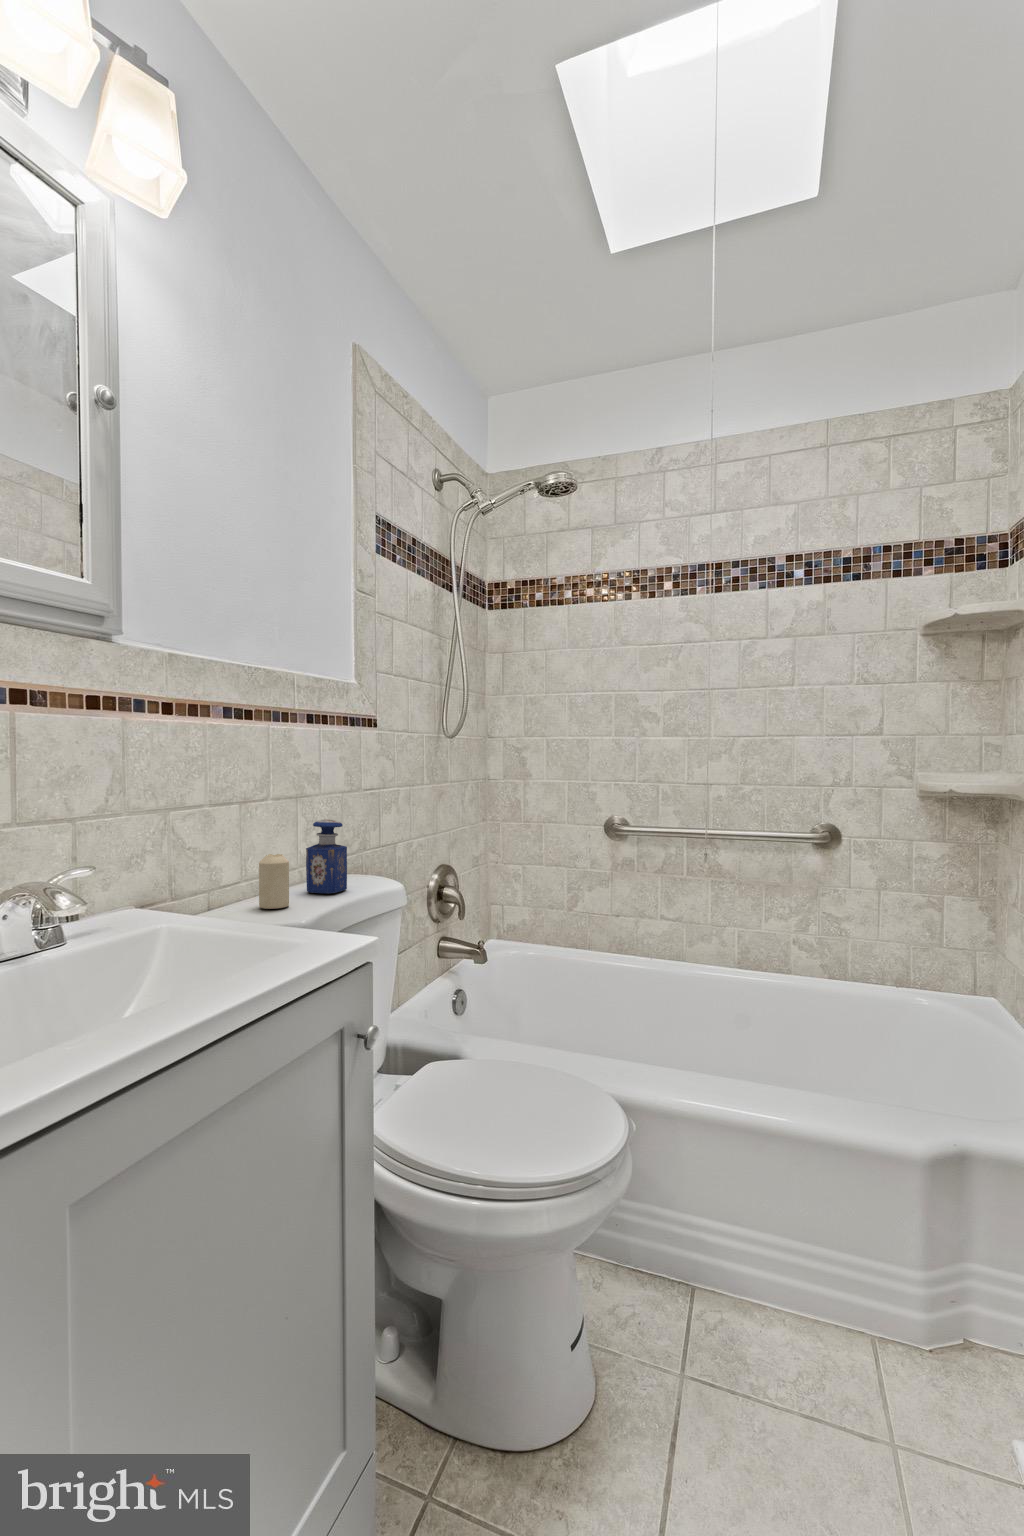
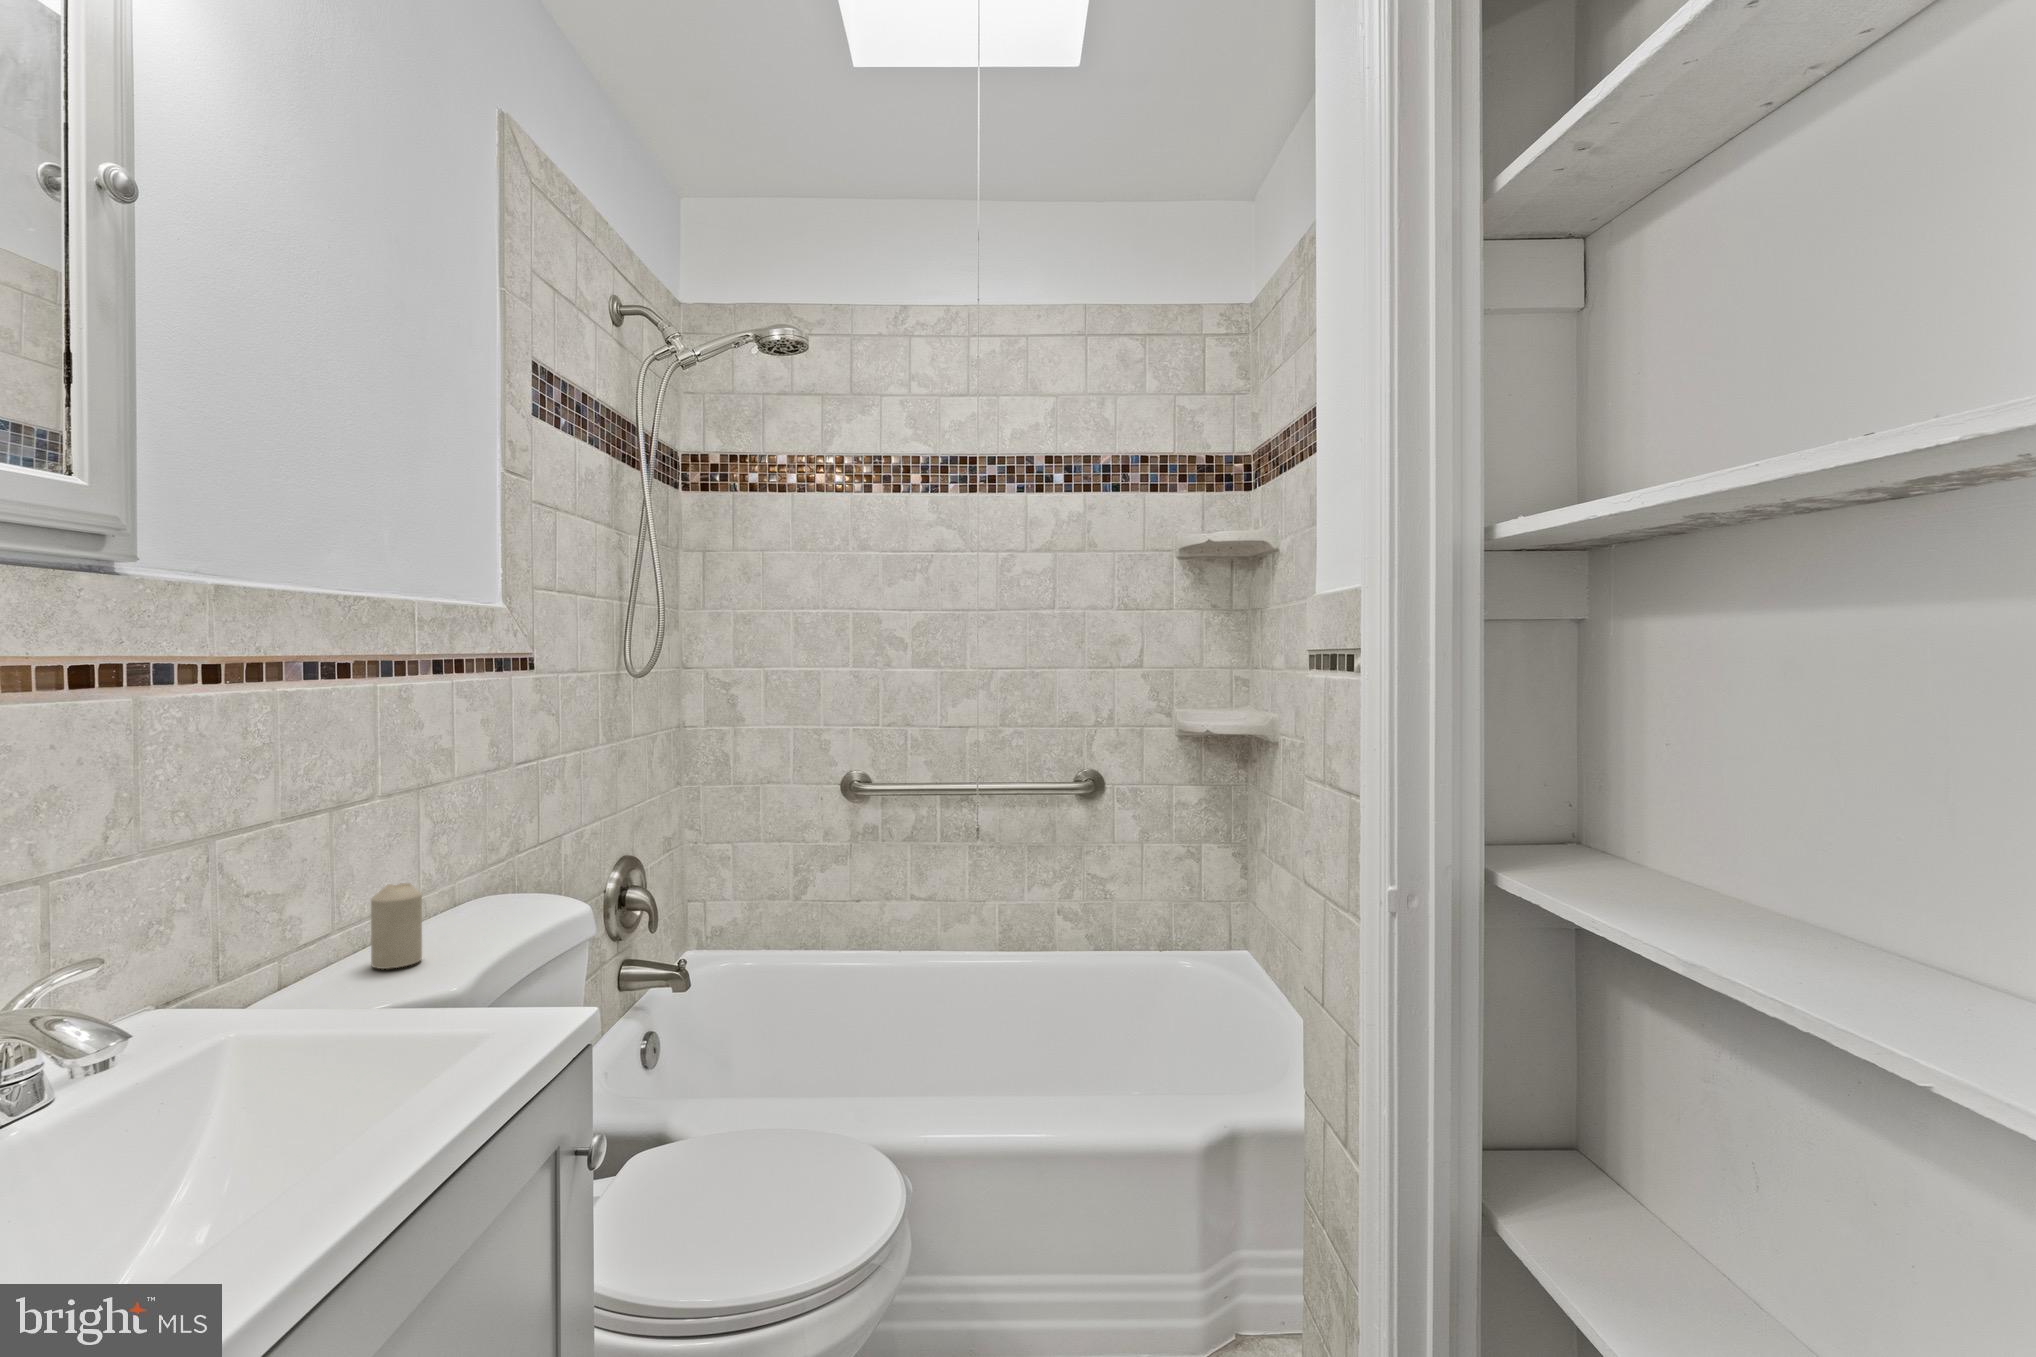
perfume bottle: present [306,820,347,893] -> none [441,821,507,931]

